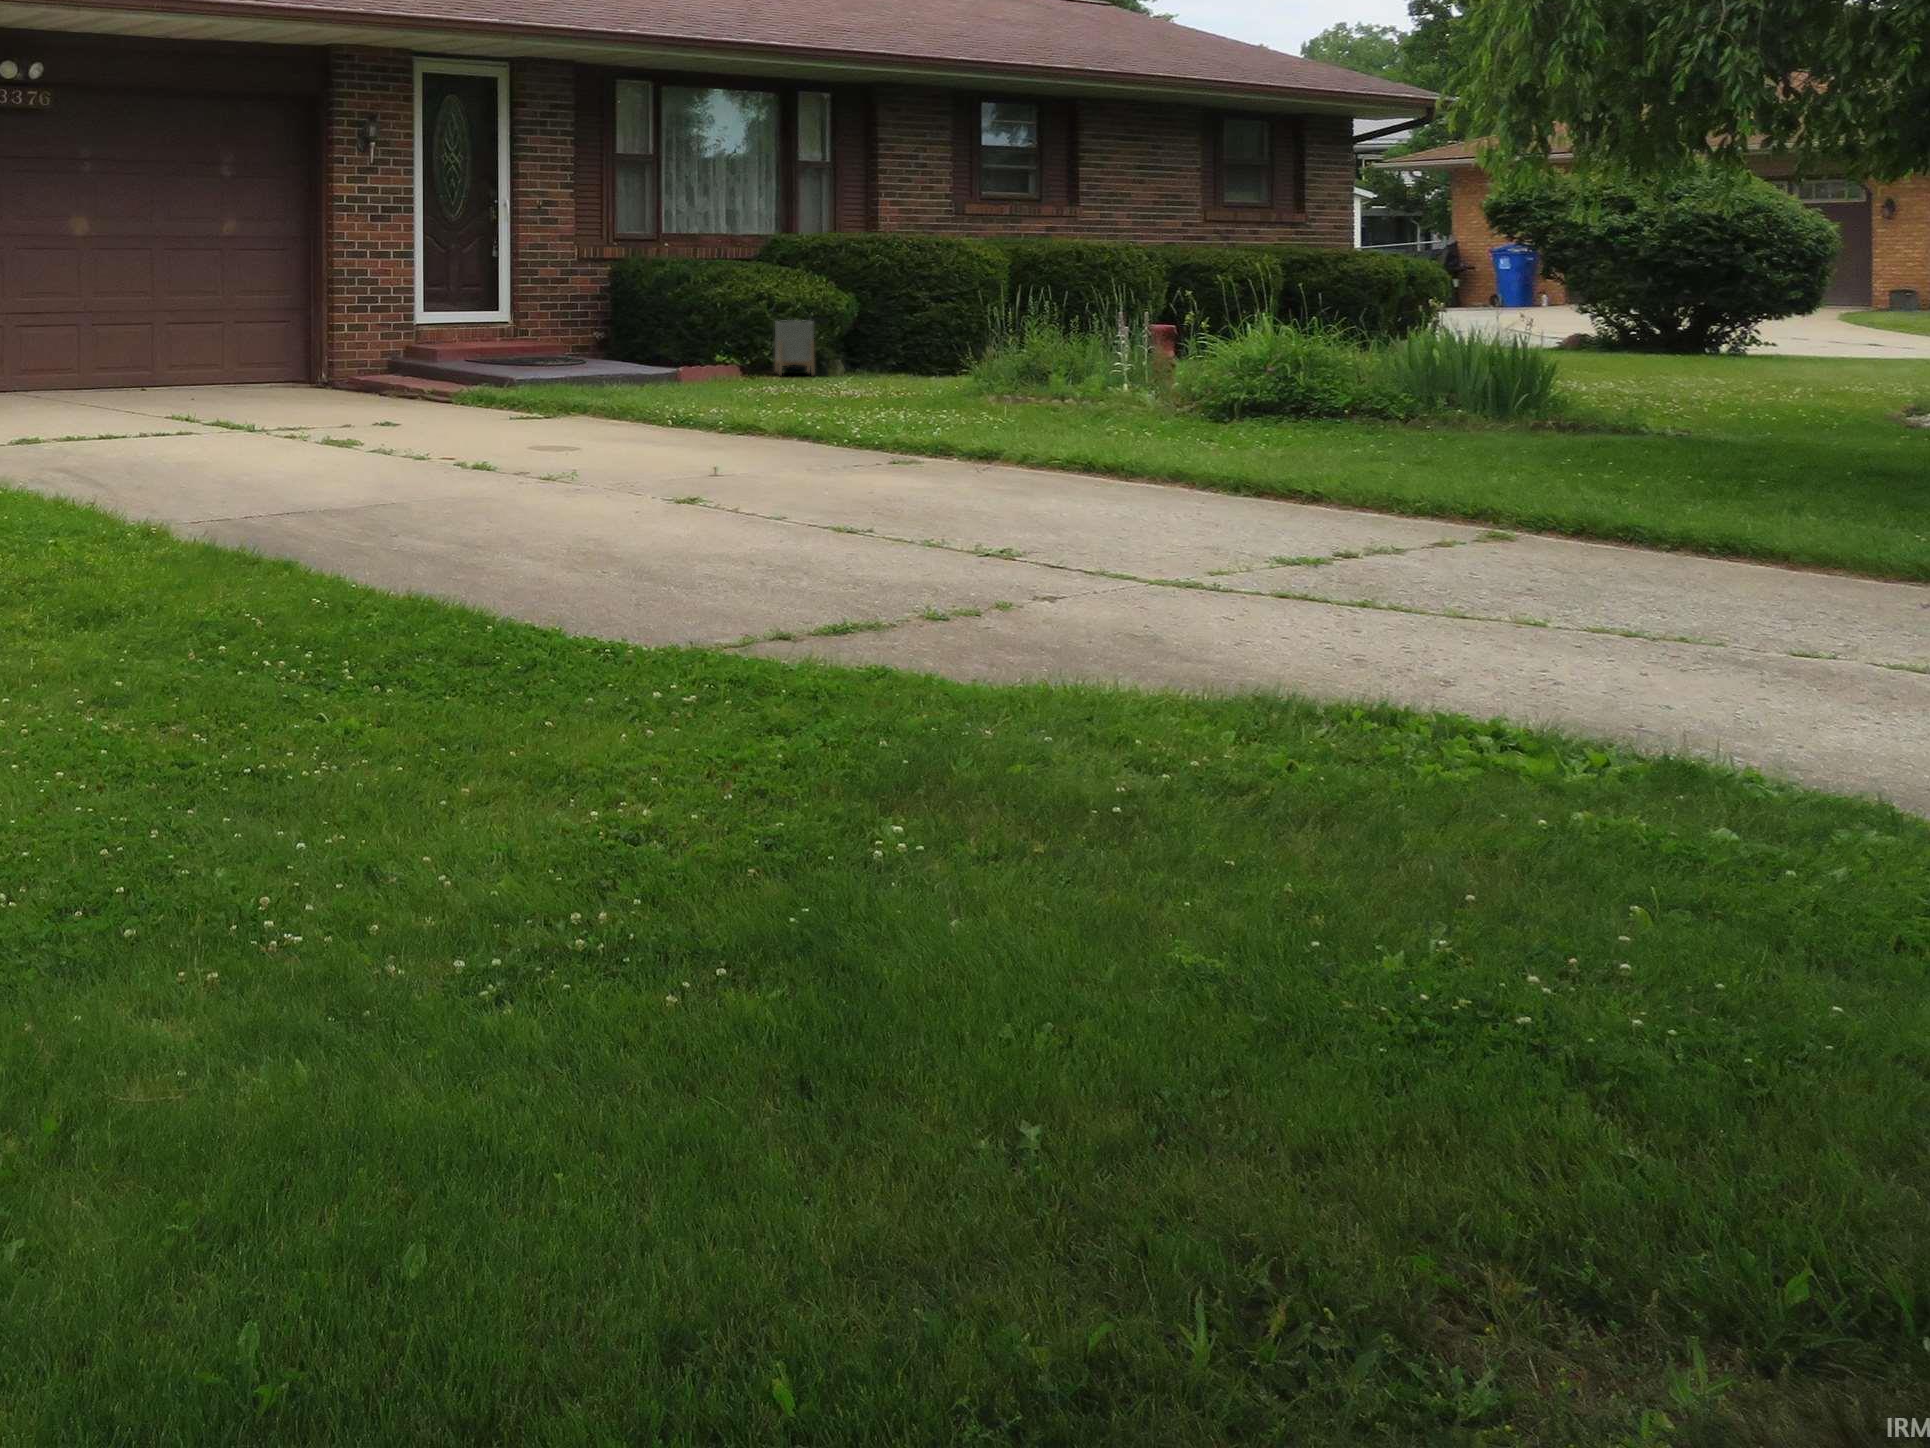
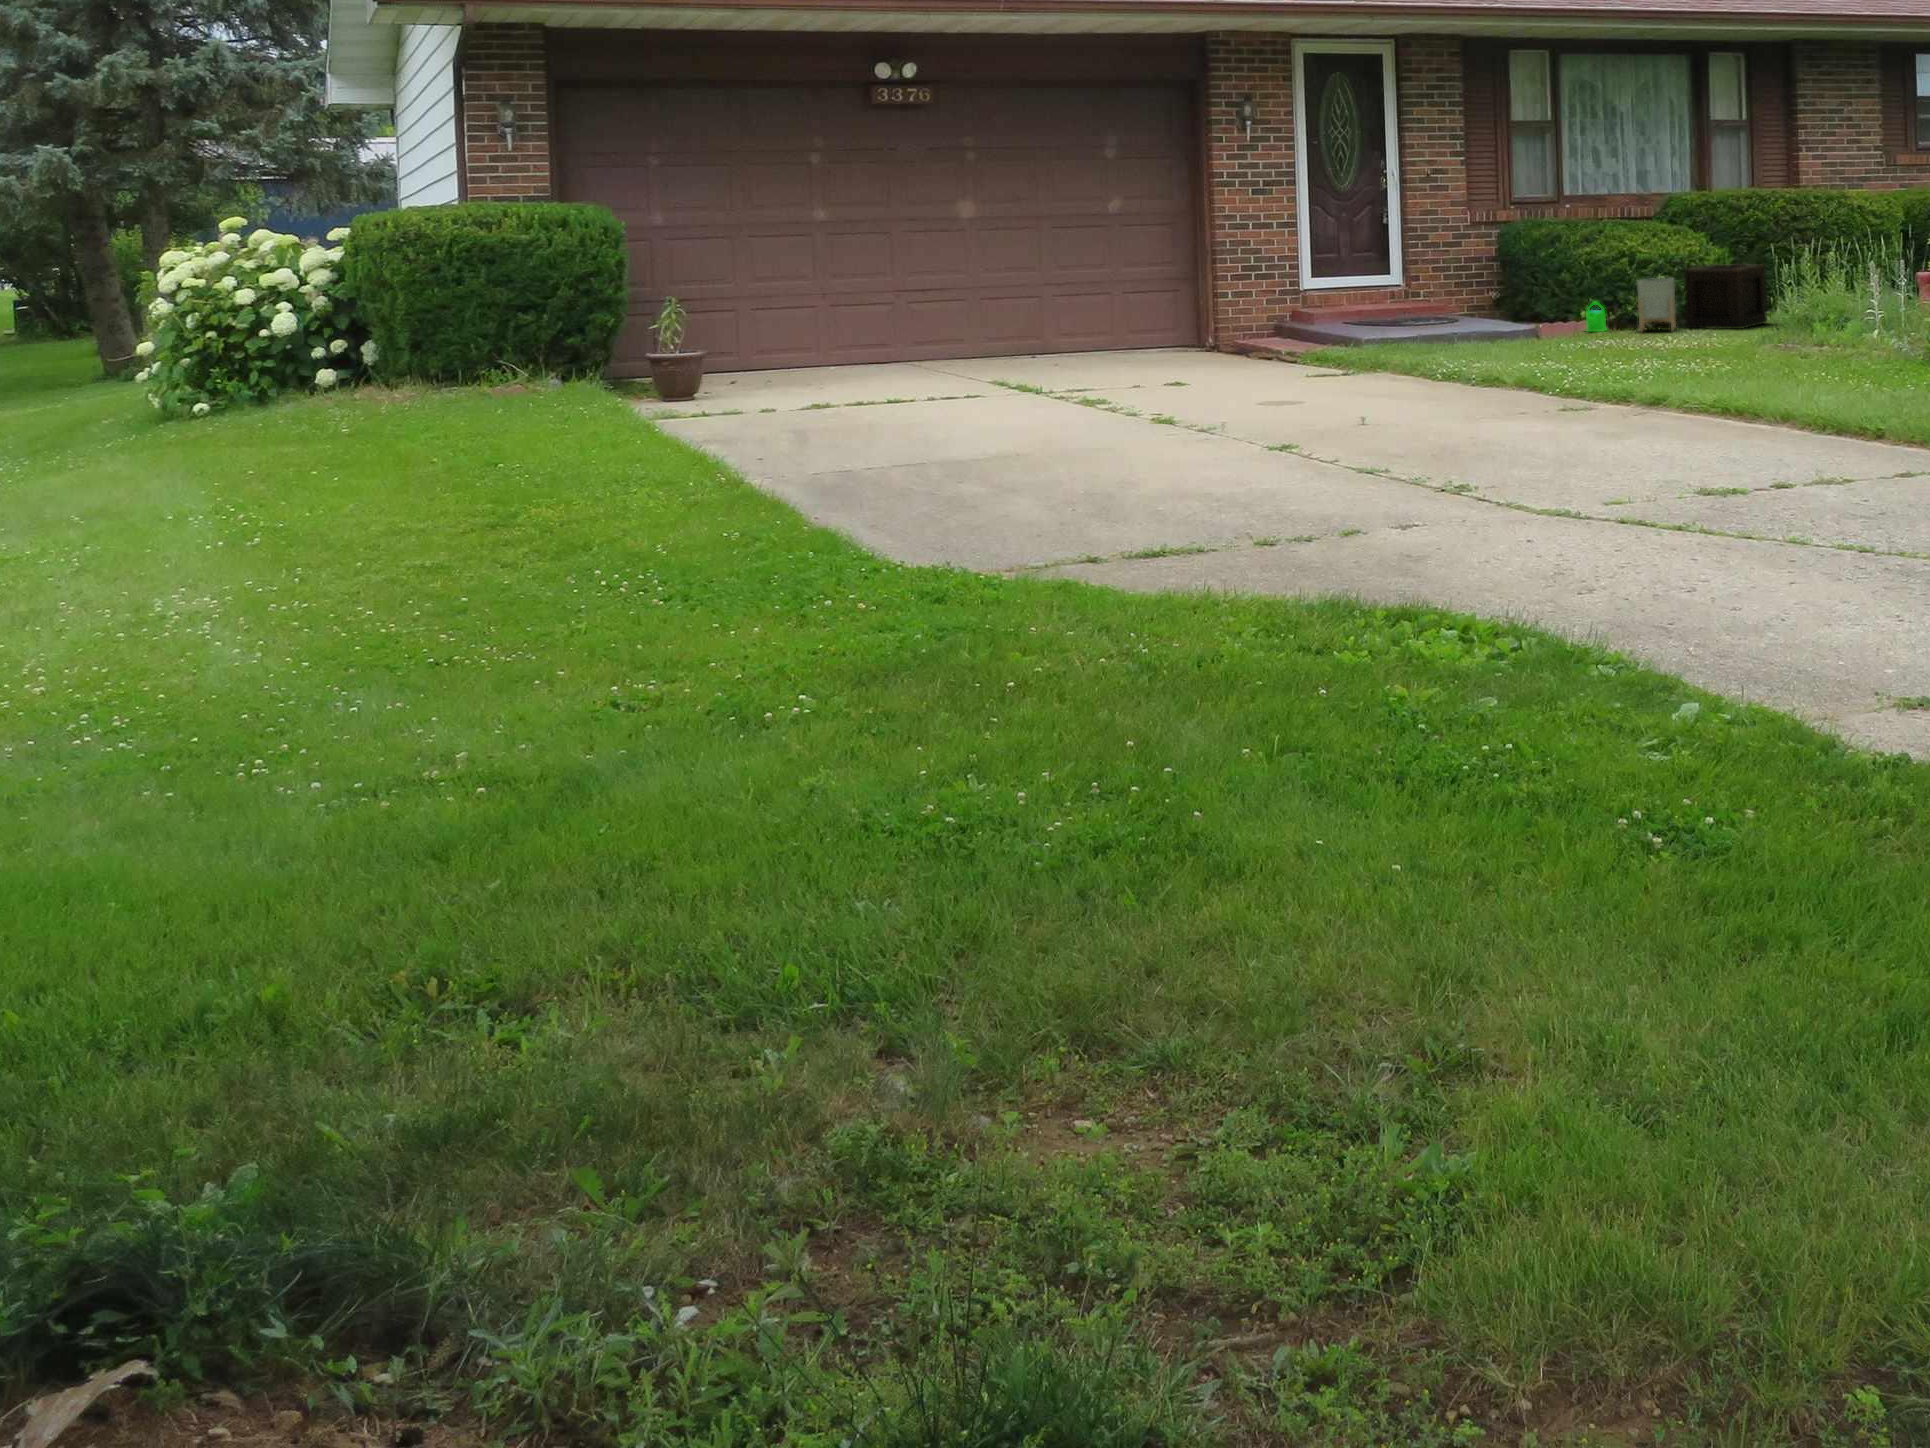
wooden crate: none [818,308,896,375] -> present [1685,265,1767,329]
watering can: none [717,343,742,374] -> present [1586,301,1607,332]

